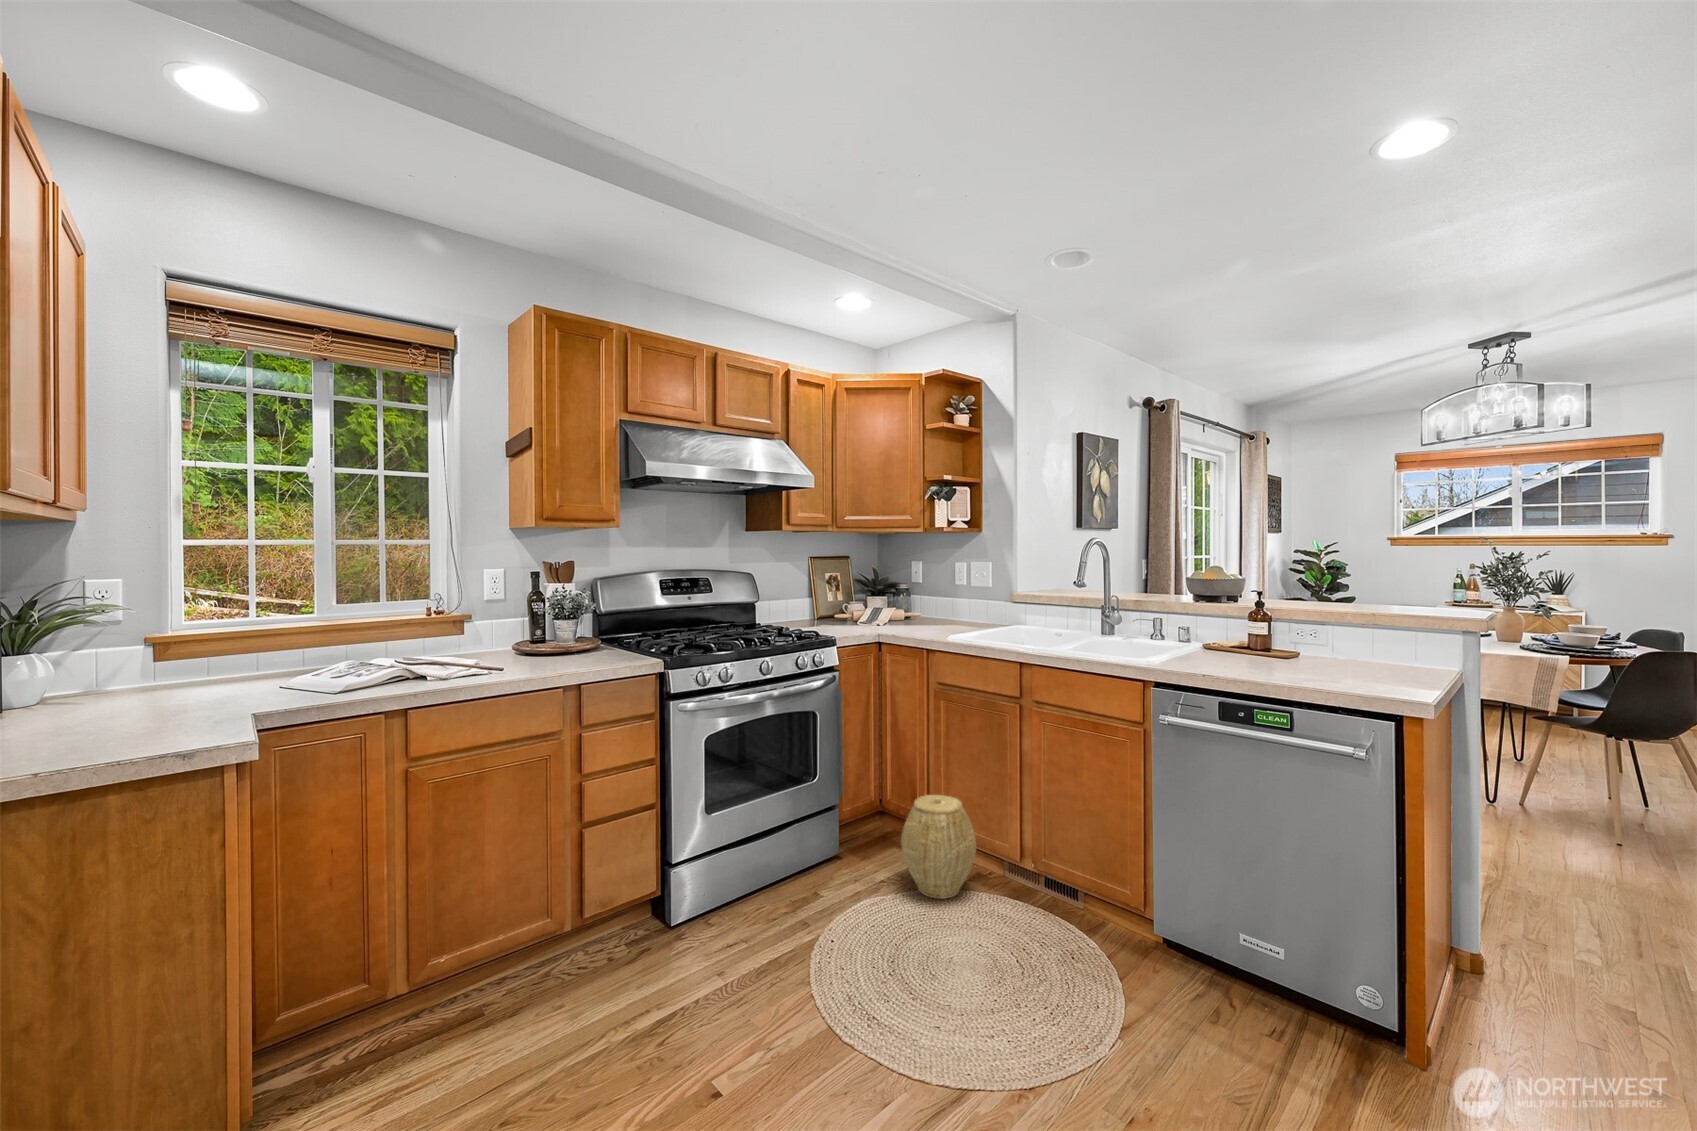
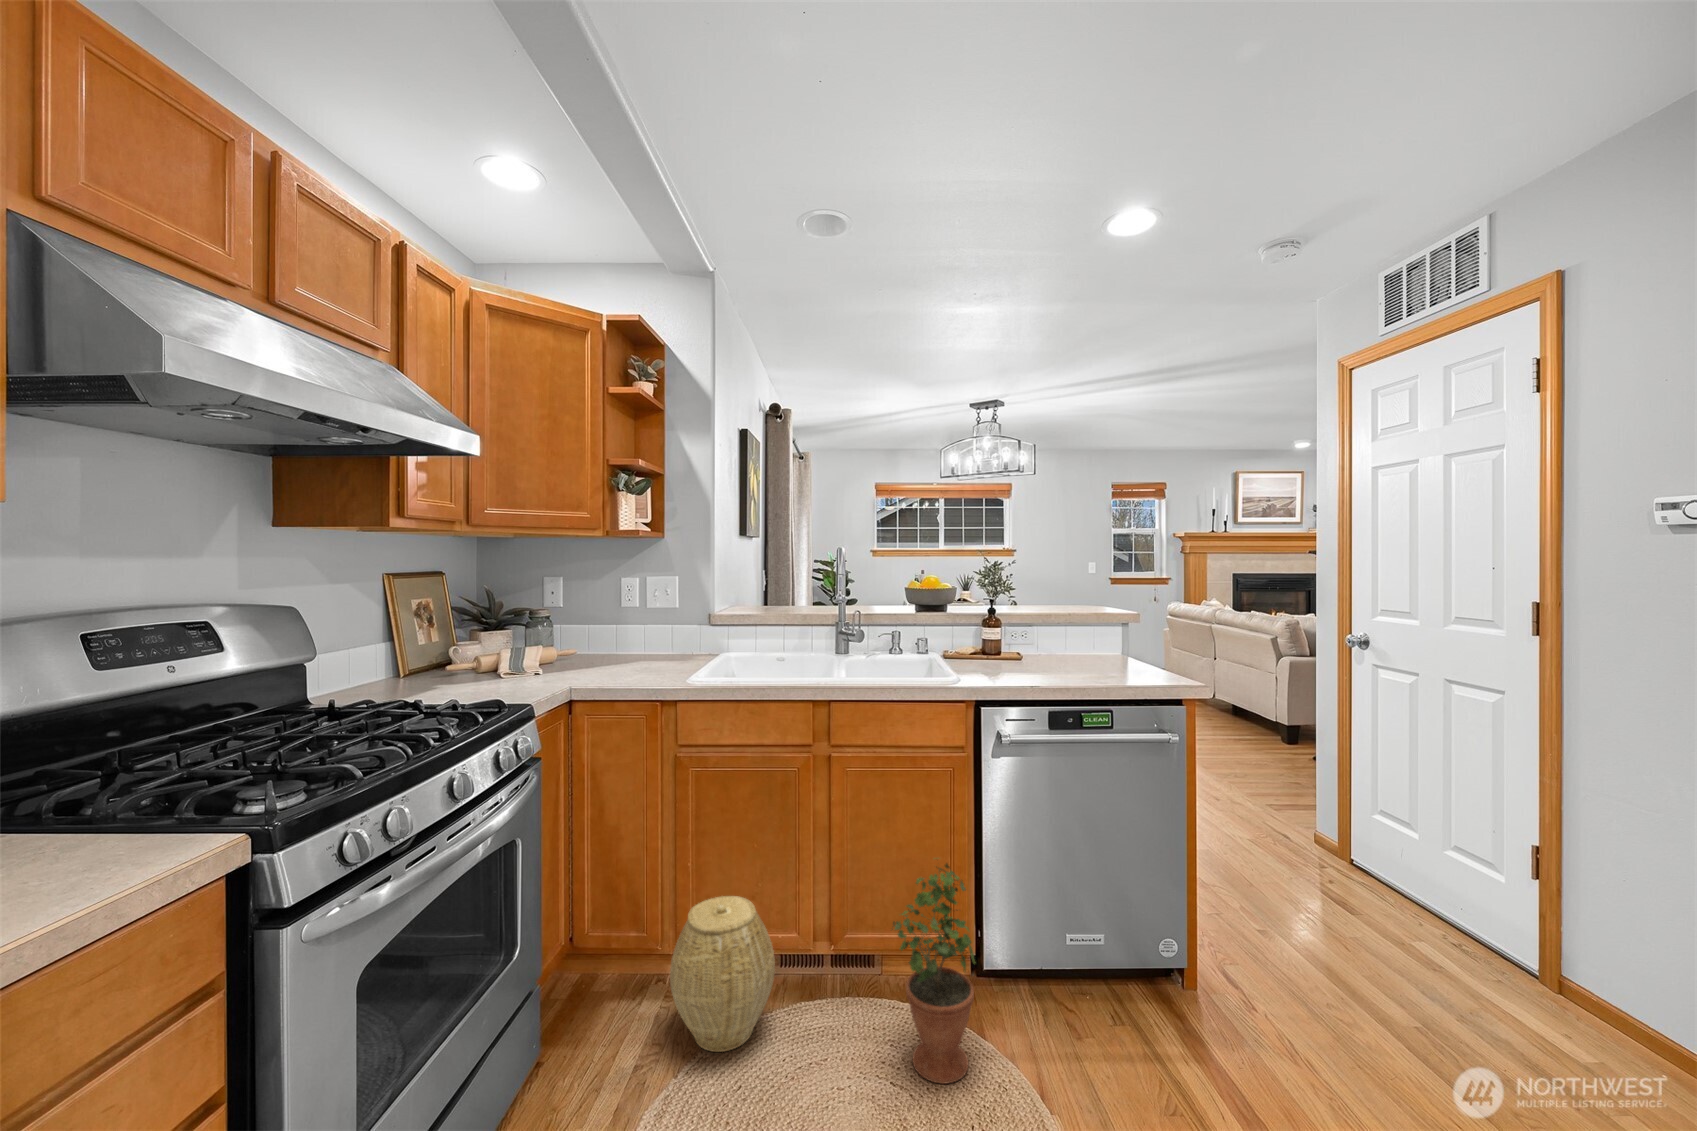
potted plant: none [1023,802,1097,981] -> present [893,864,975,1084]

